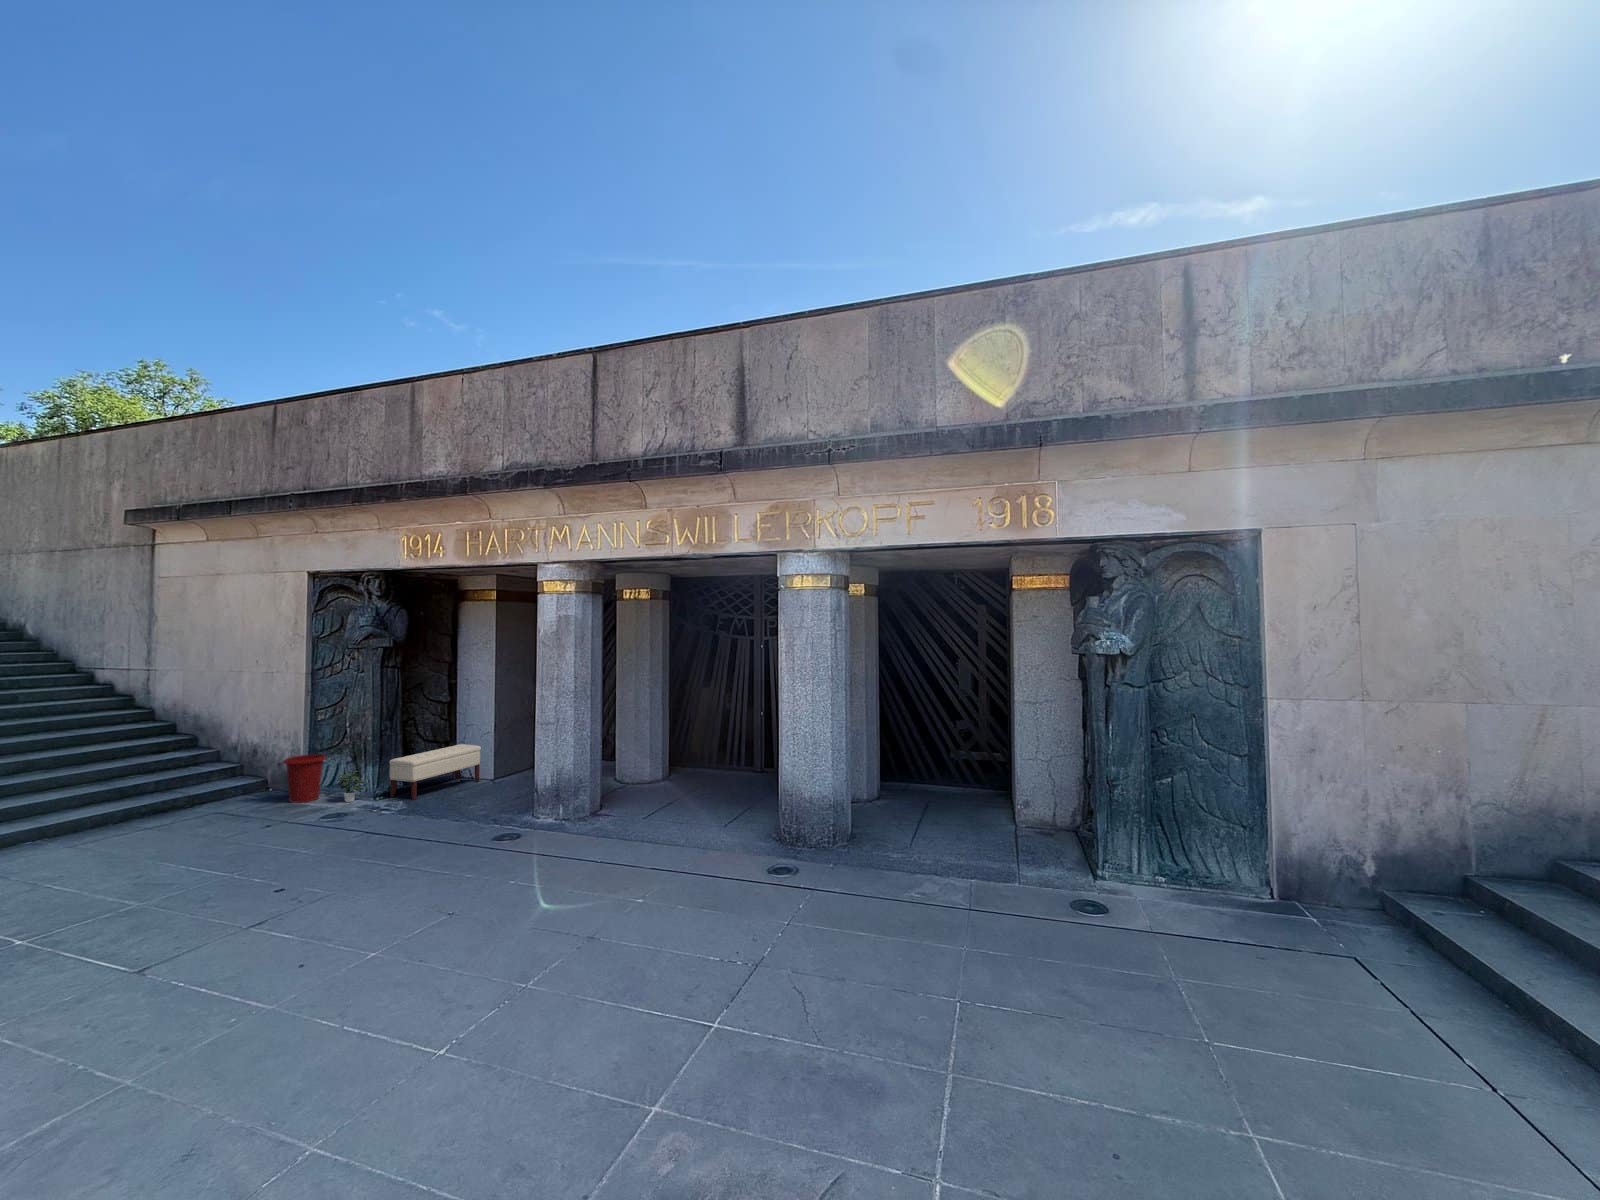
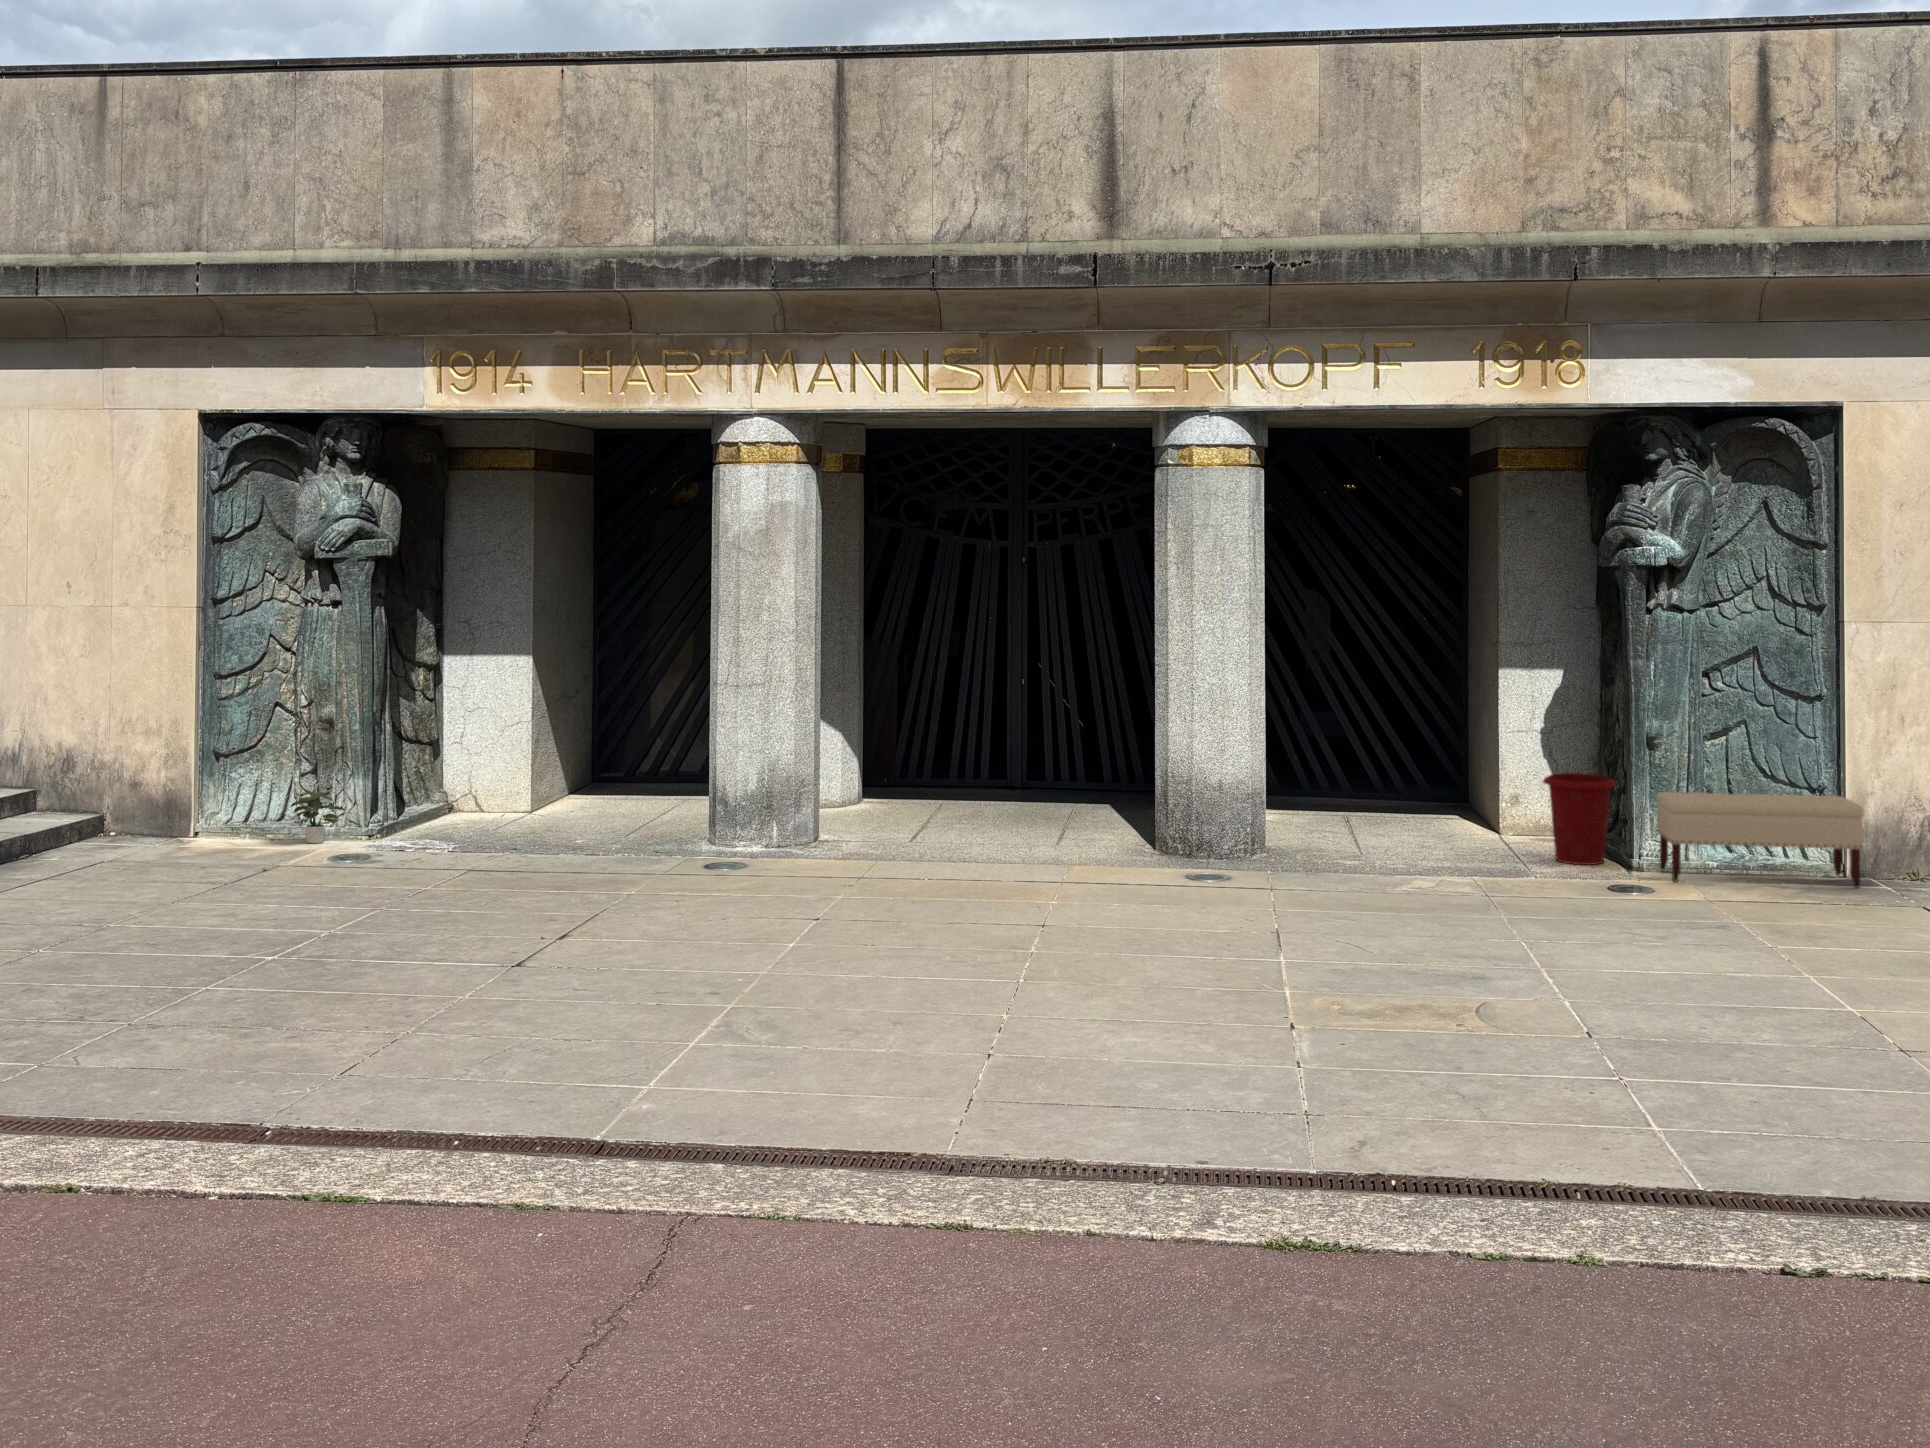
bench: present [389,744,481,800] -> present [1657,792,1864,887]
waste bin: present [283,754,326,803] -> present [1543,773,1617,865]

